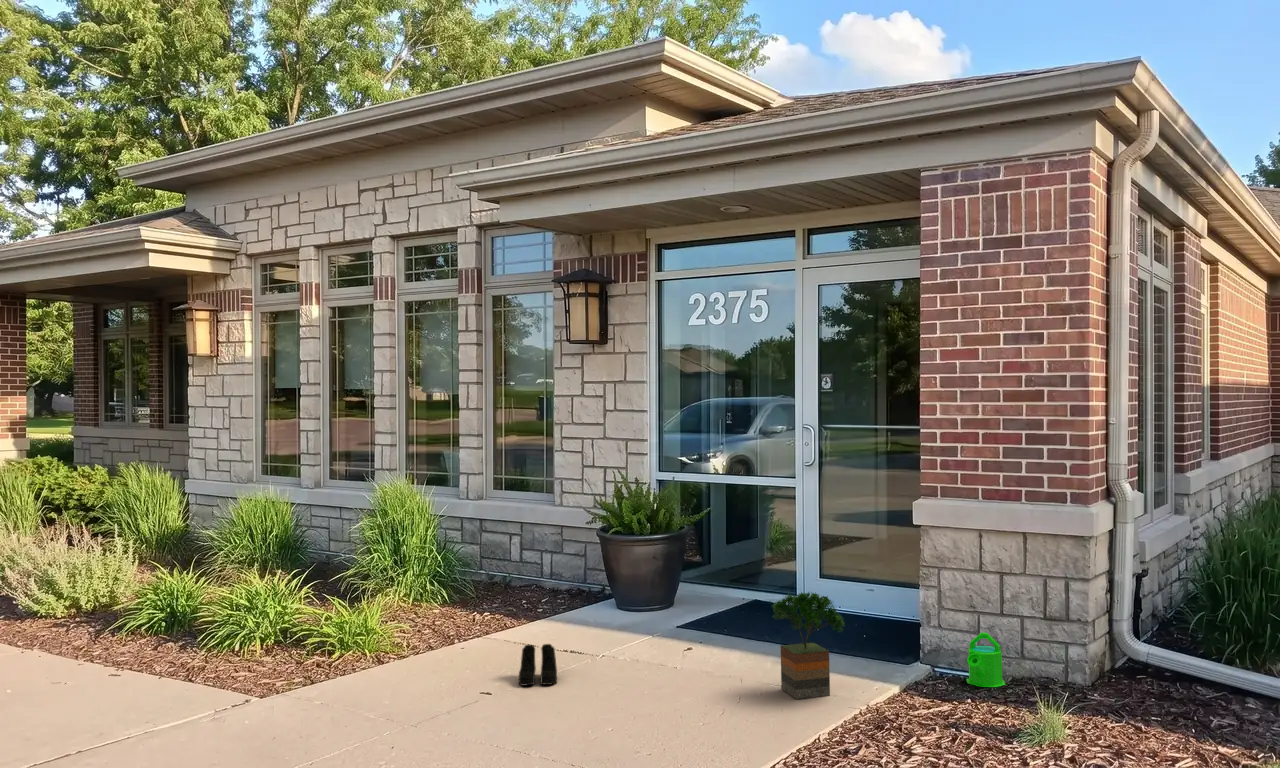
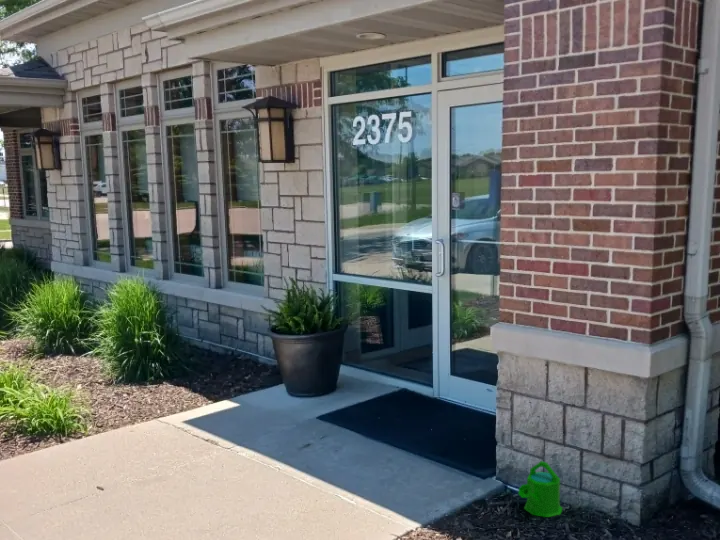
potted tree: present [772,592,844,699] -> none [331,412,398,516]
boots: present [519,644,557,685] -> none [133,438,173,476]

